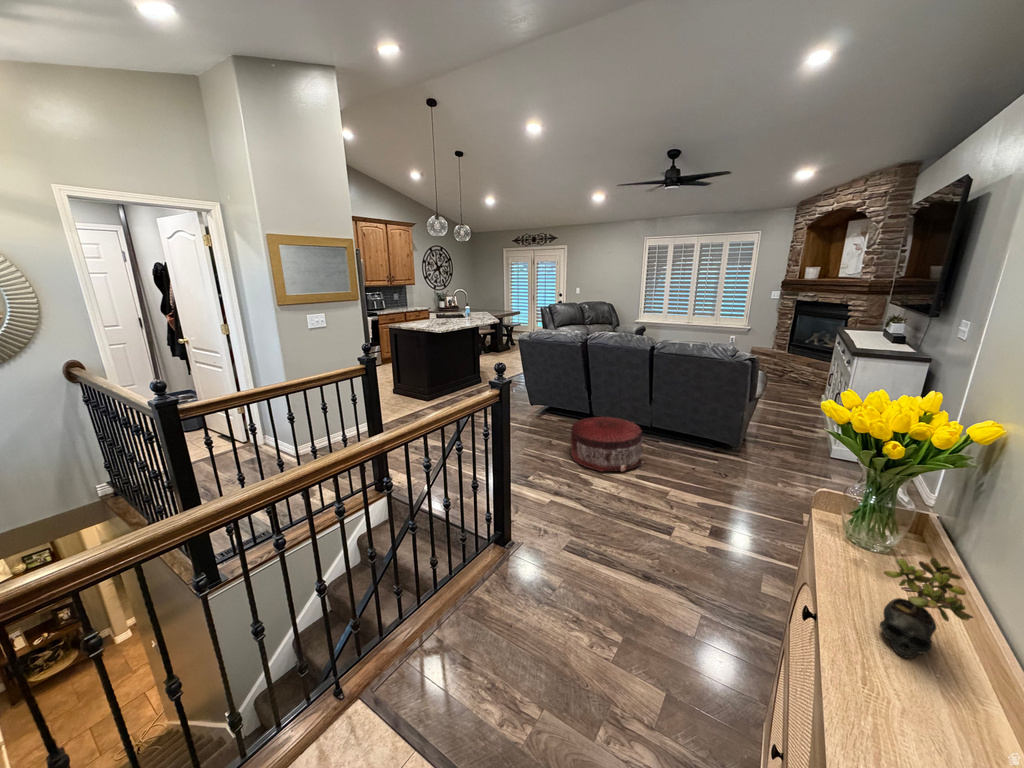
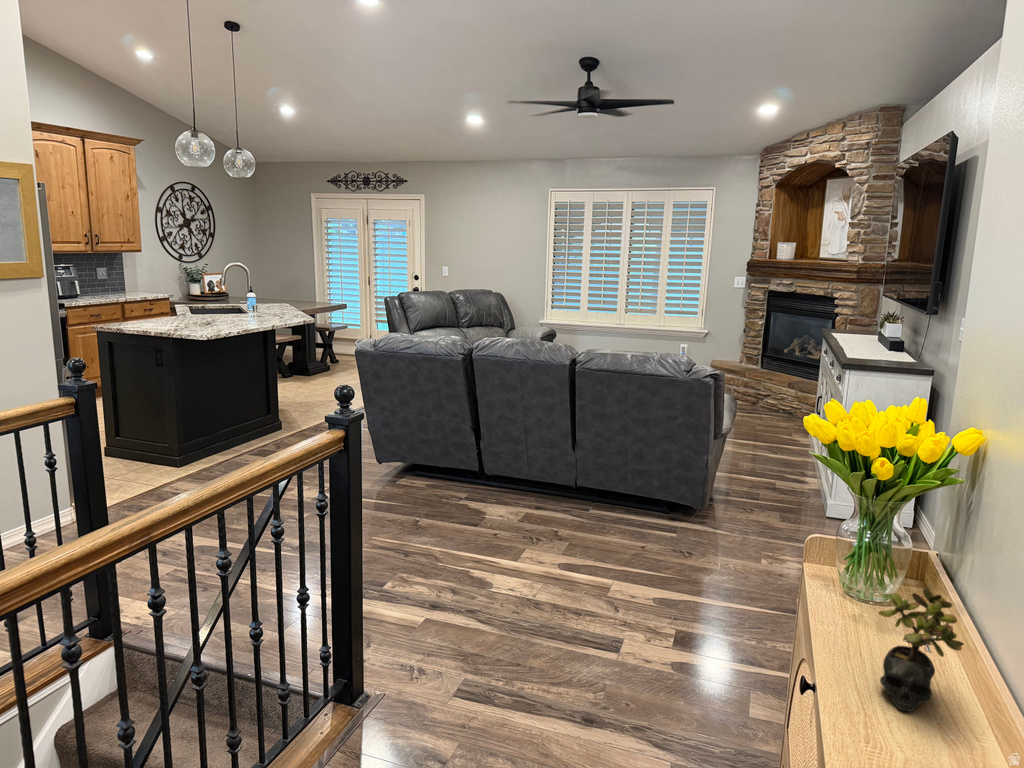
pouf: present [571,417,643,472] -> none [451,474,568,566]

